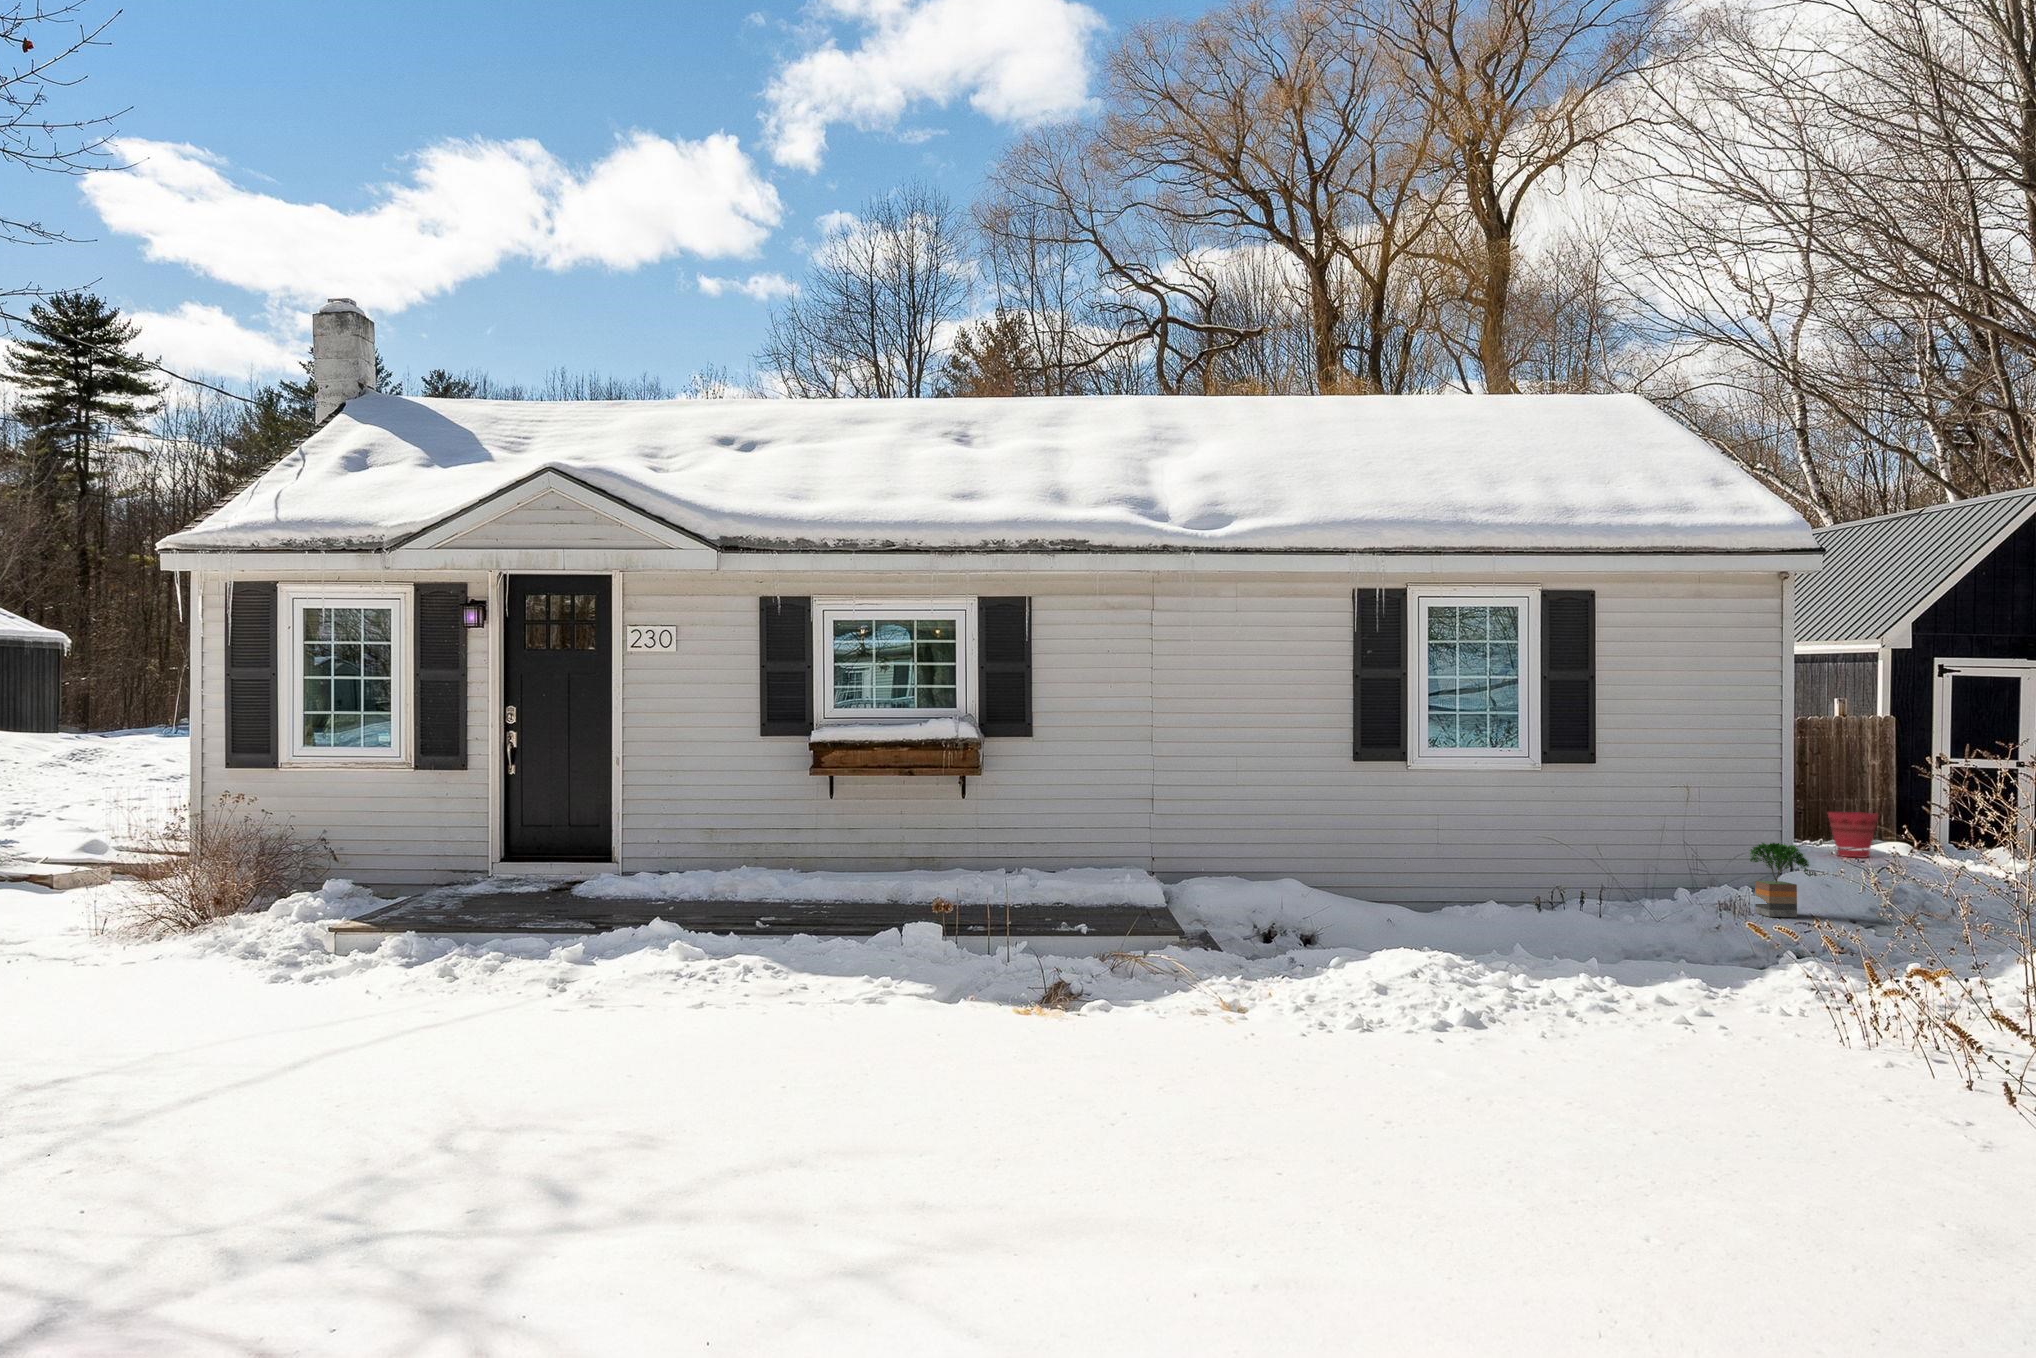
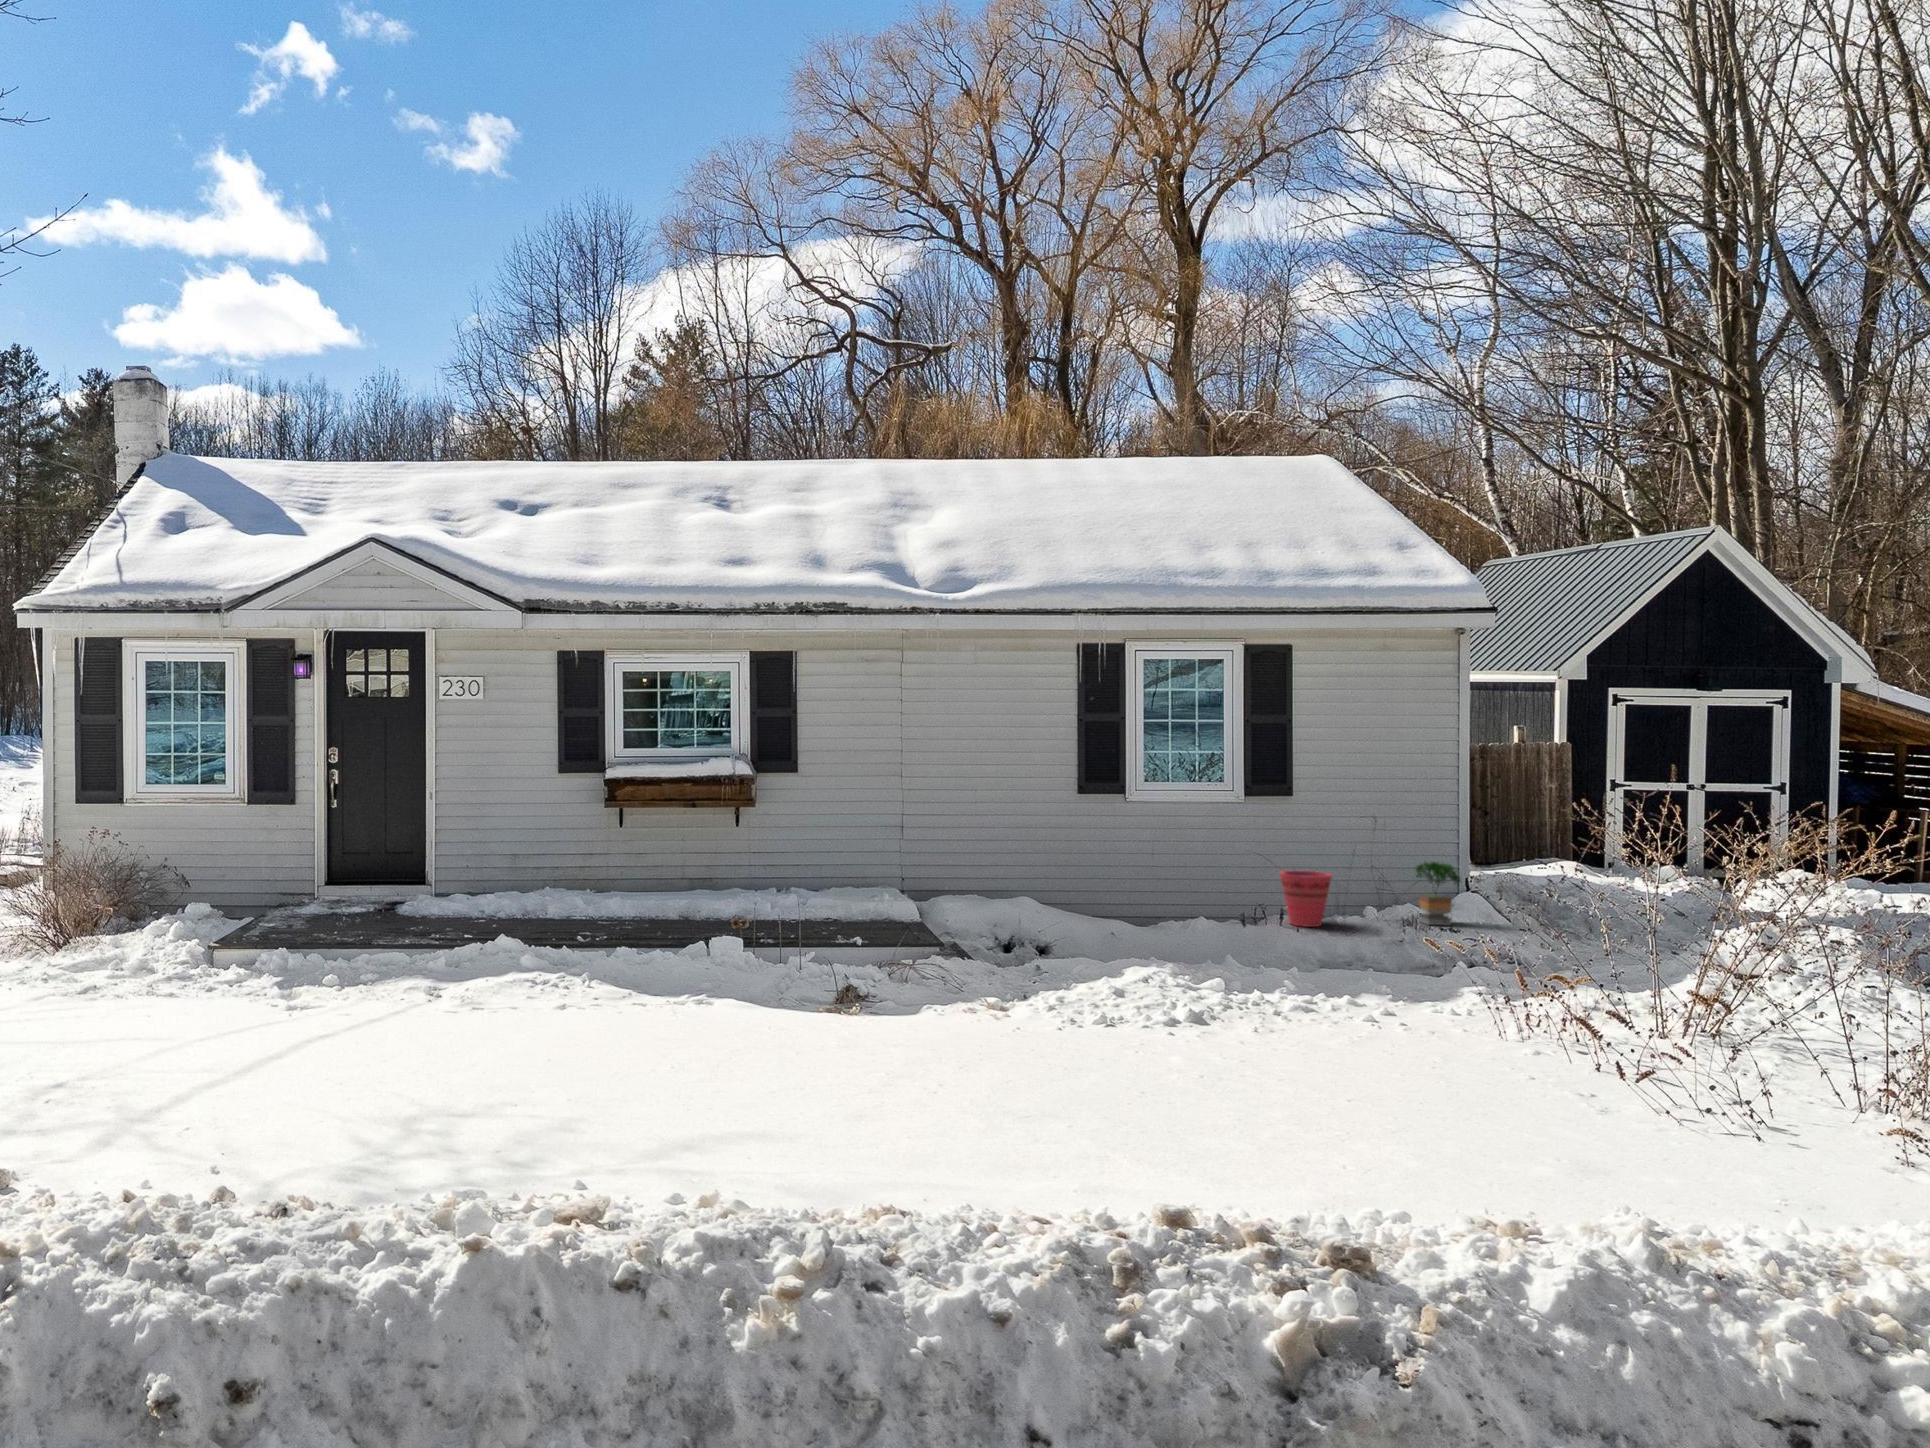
bucket: present [1828,812,1878,858] -> present [1280,871,1332,927]

